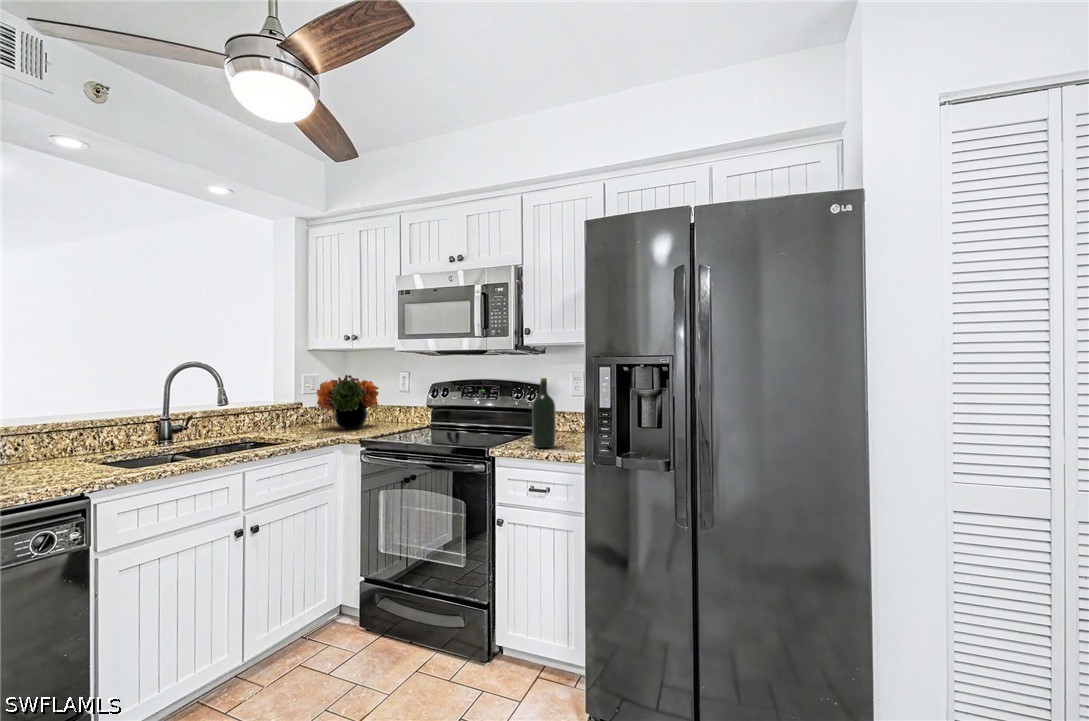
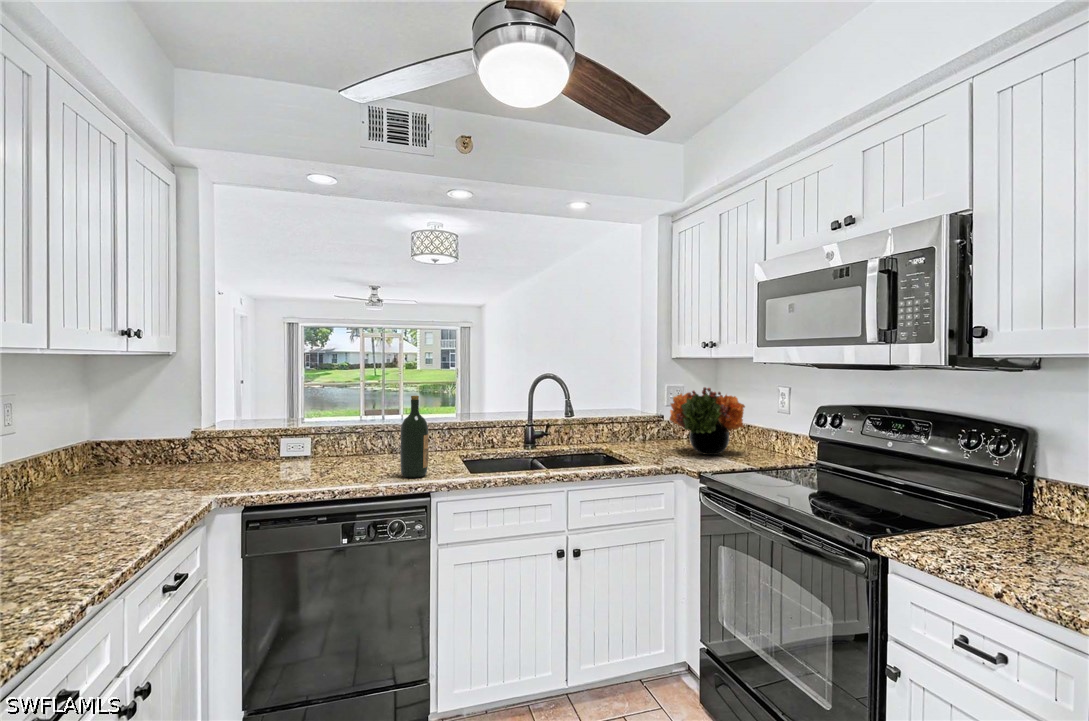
wine bottle: present [532,378,556,448] -> present [400,396,429,478]

